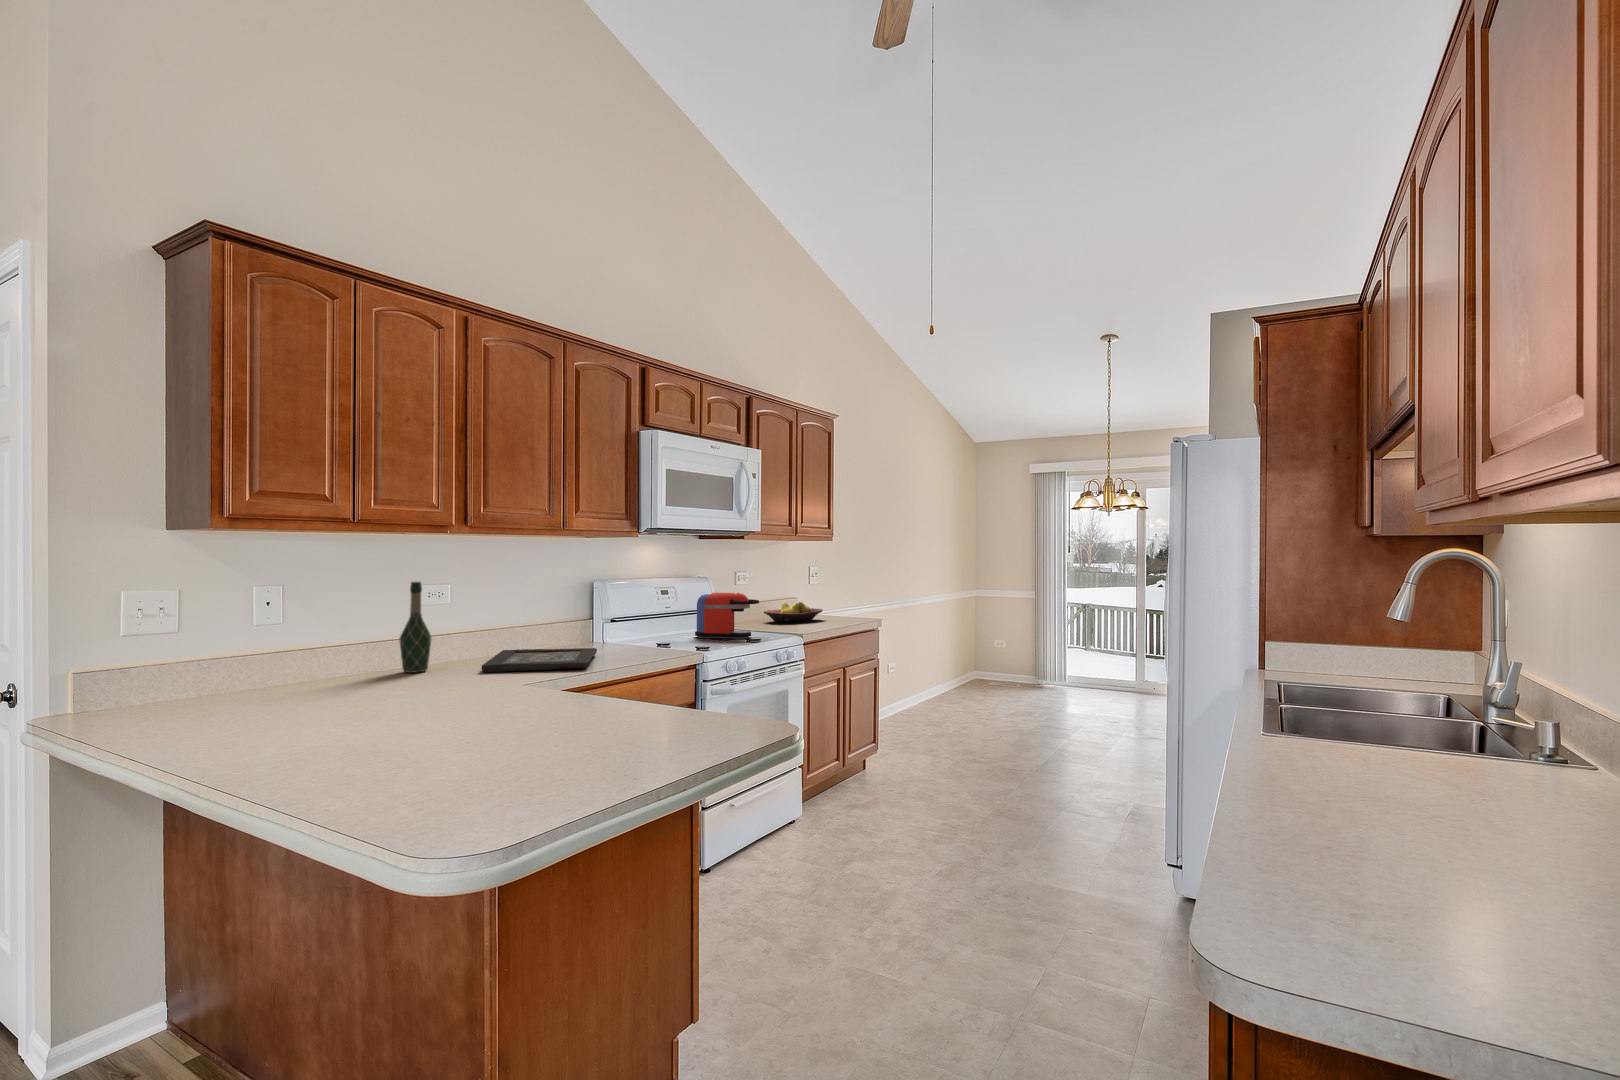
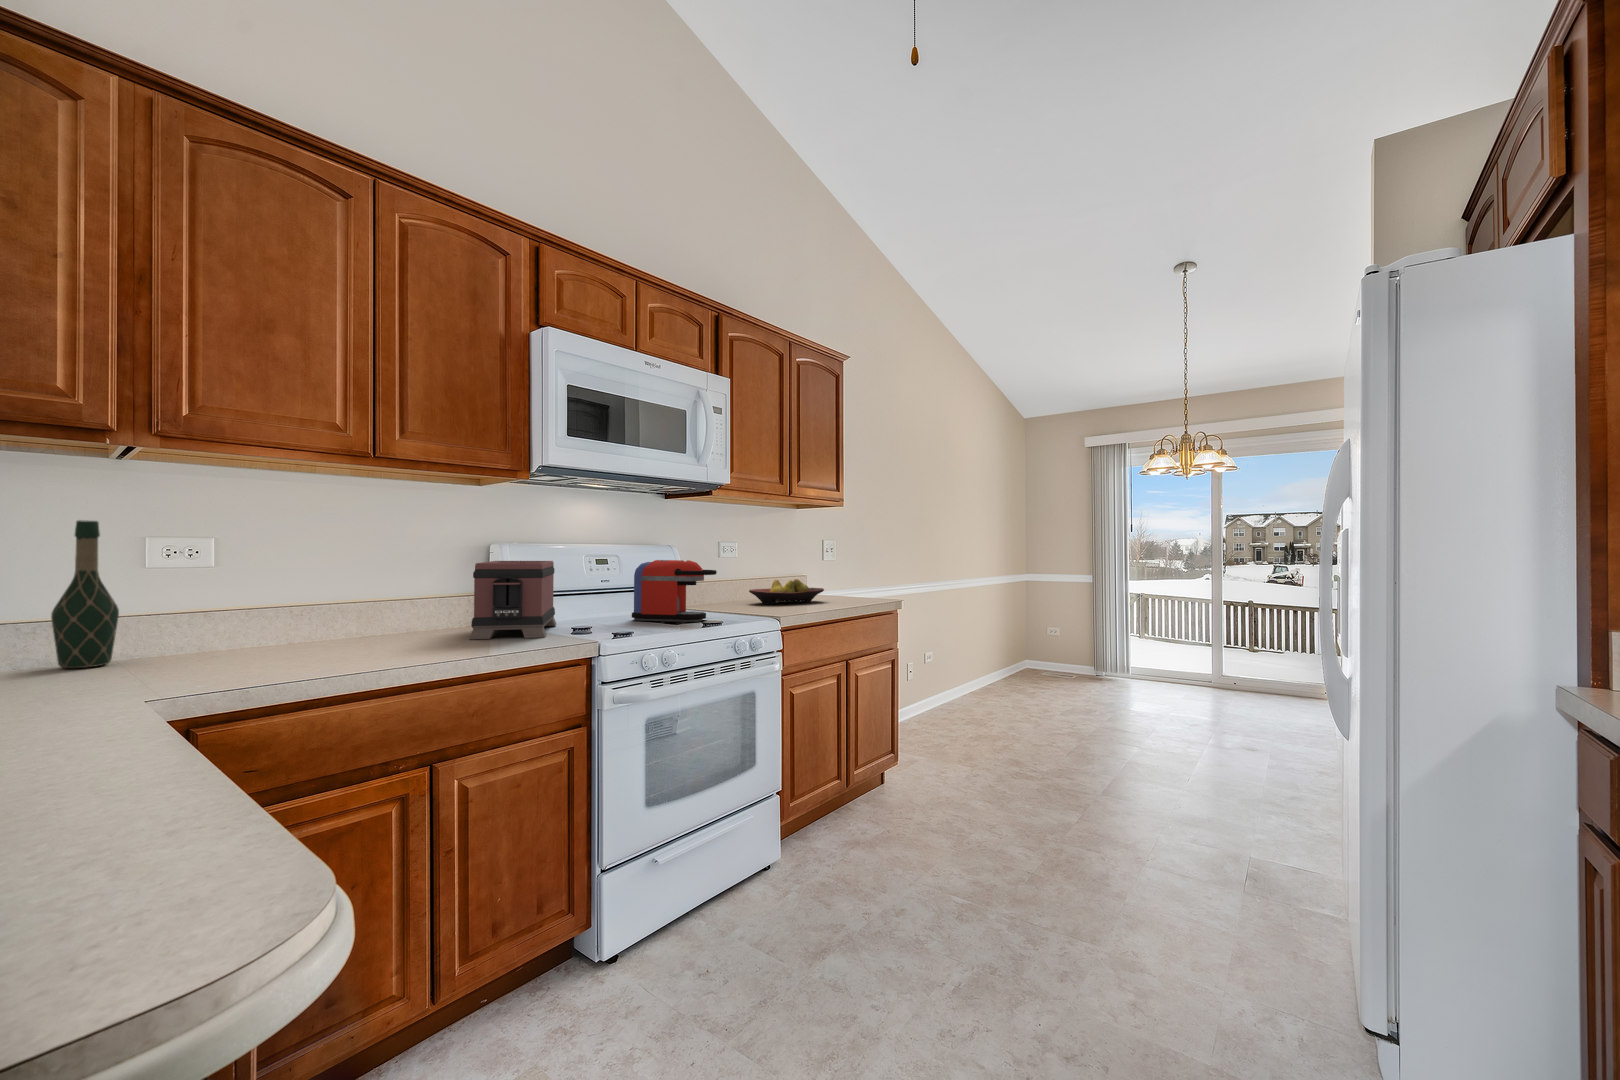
toaster: none [603,595,659,653] -> present [469,561,556,640]
decorative tray: present [481,648,597,672] -> none [176,632,440,670]

